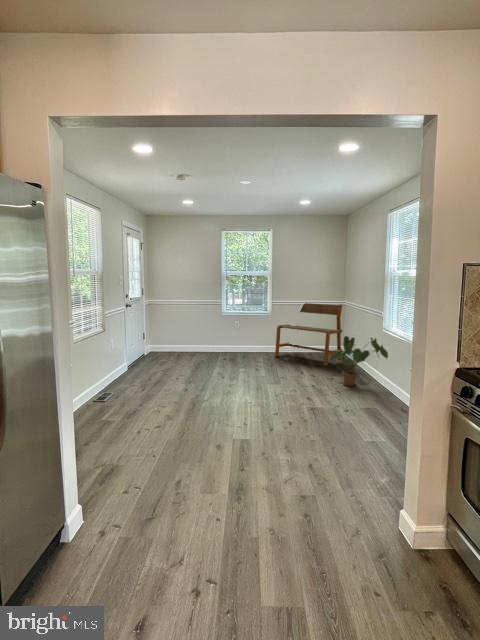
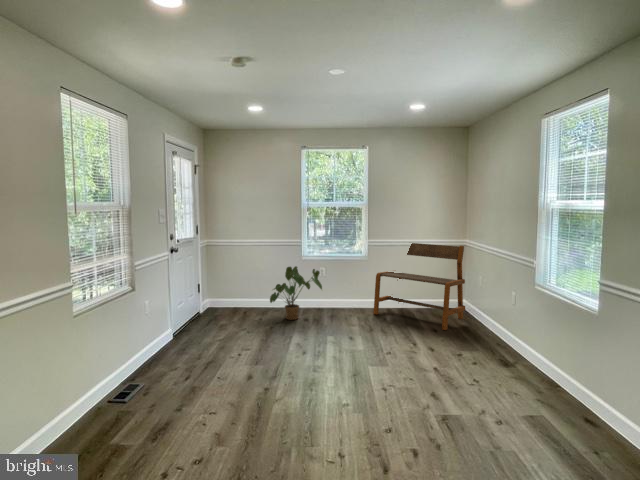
house plant: present [330,336,388,386] -> present [270,266,322,320]

